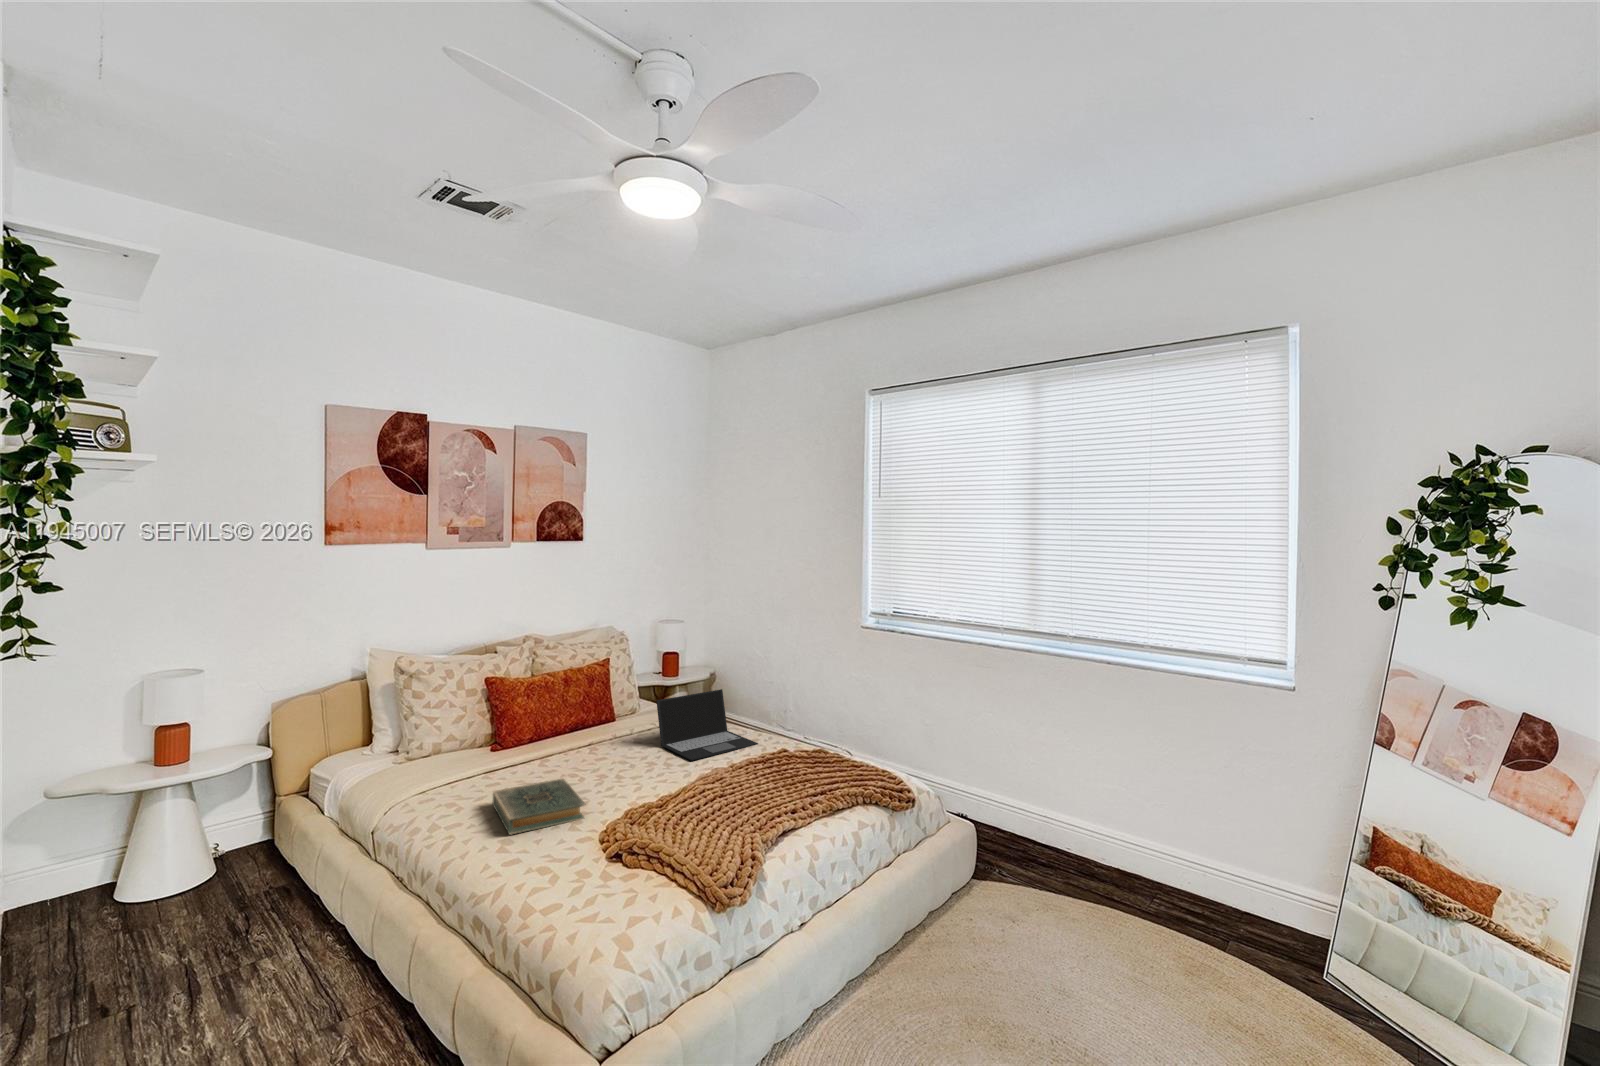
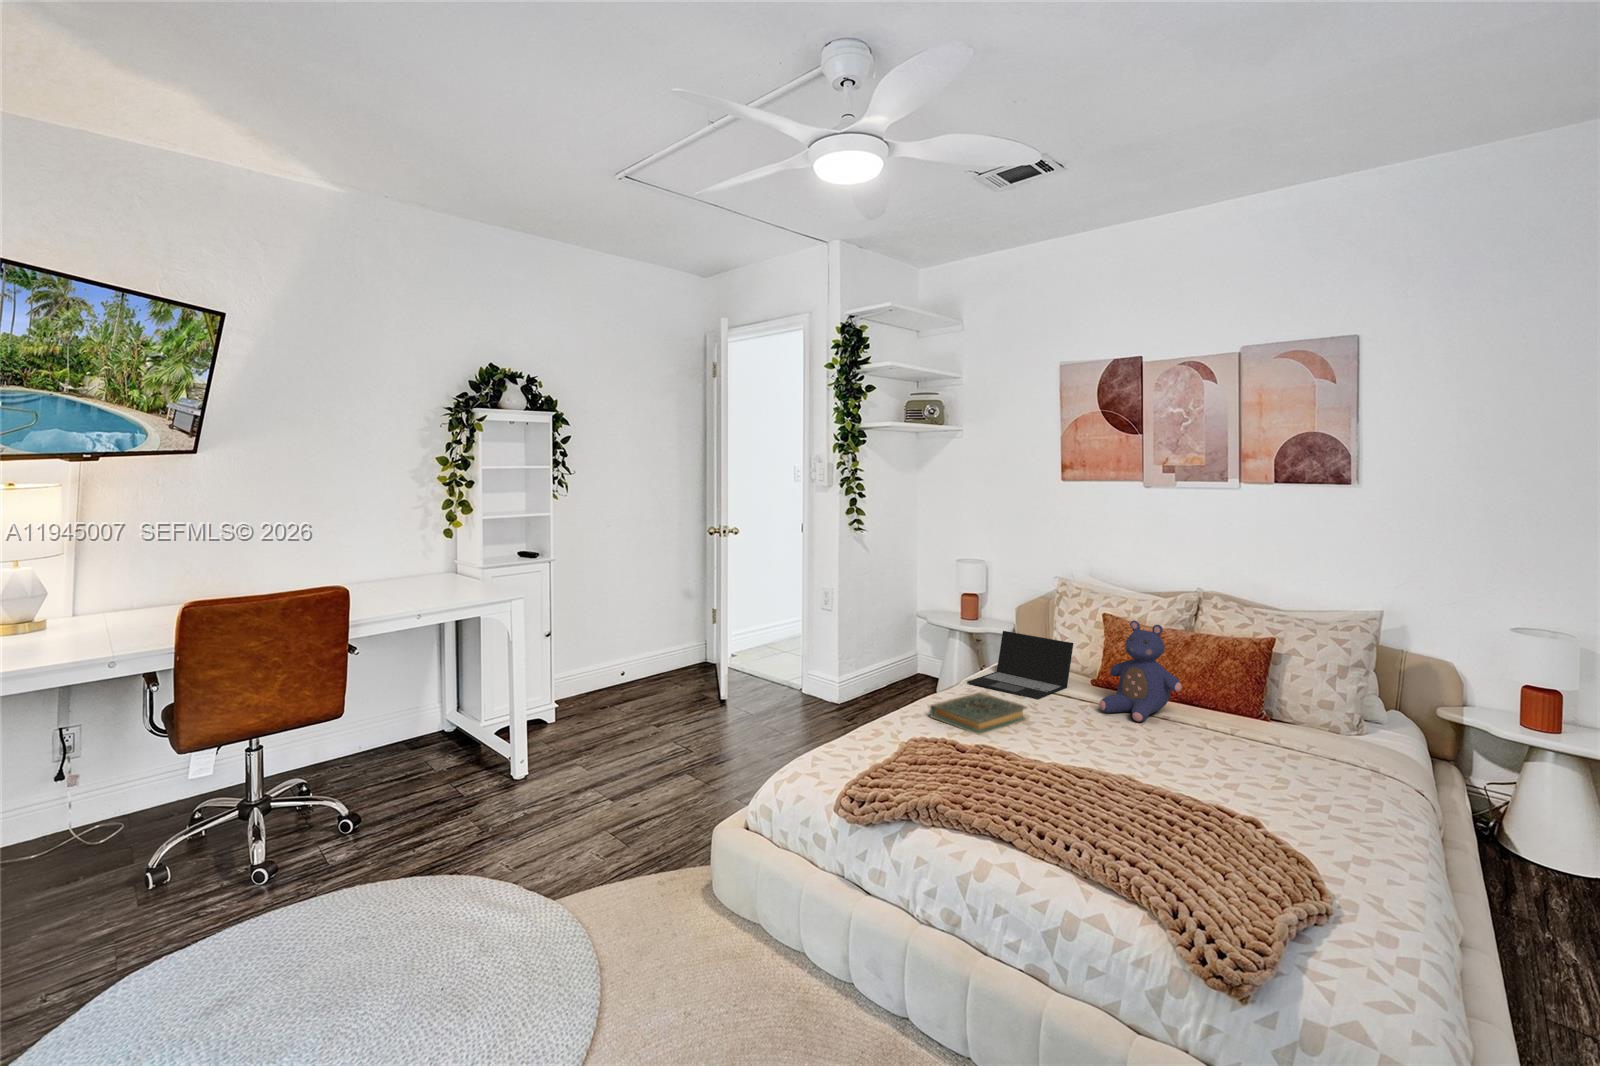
teddy bear: none [551,668,618,760] -> present [1100,620,1182,722]
laptop: present [657,689,758,761] -> present [967,631,1073,700]

